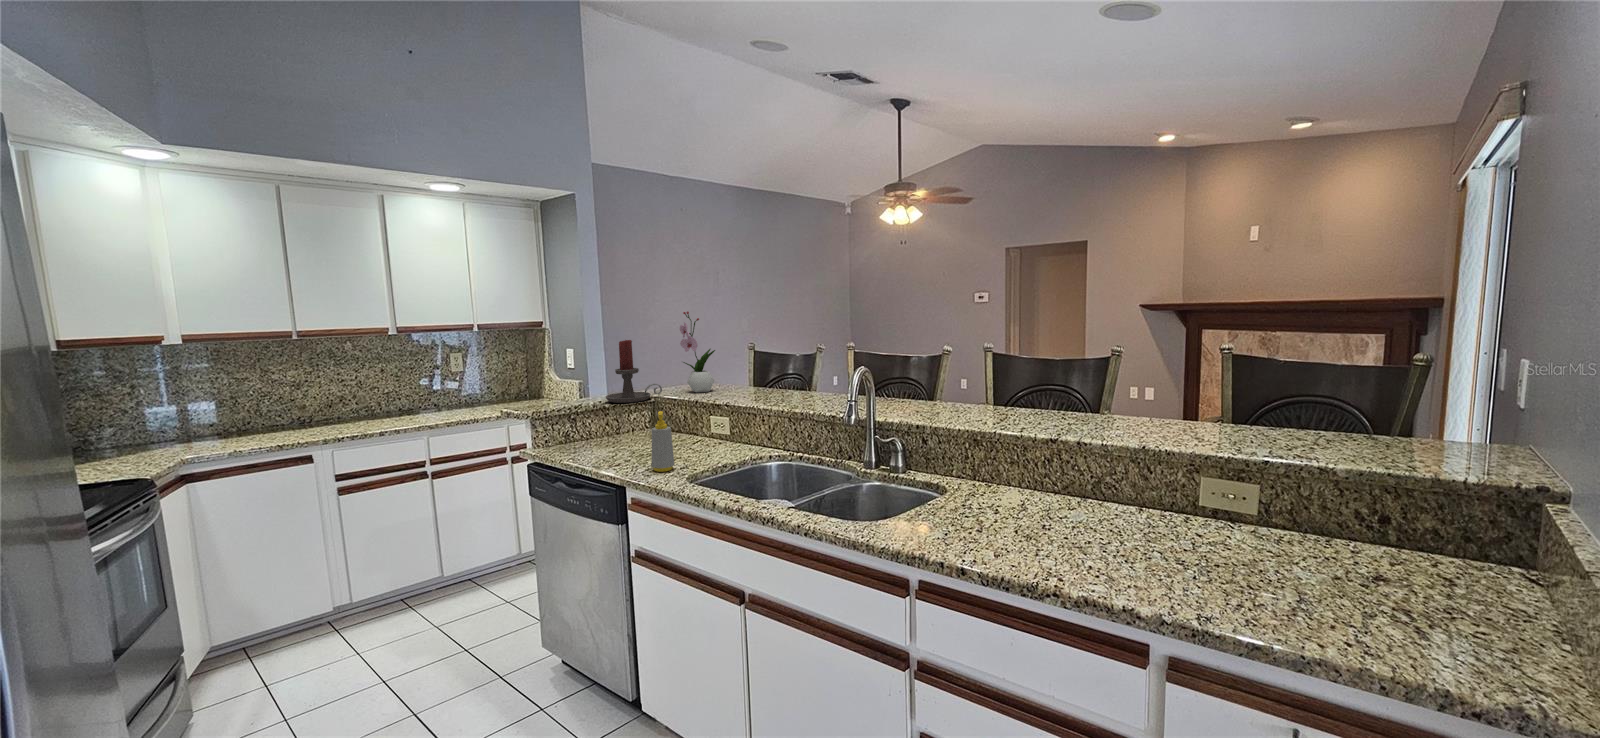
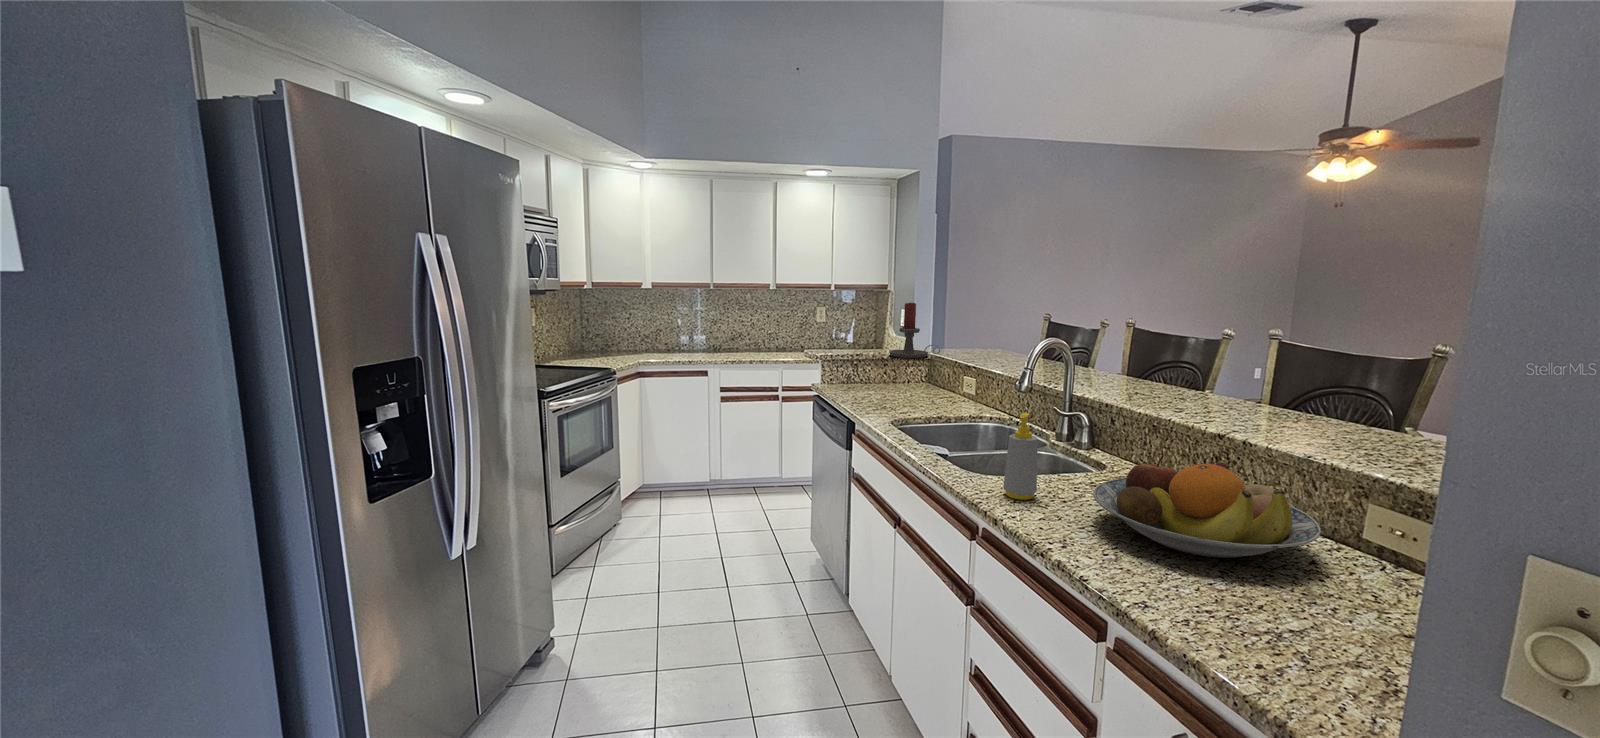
flower arrangement: present [680,311,715,393] -> none [964,280,996,358]
soap bottle: present [652,411,674,472] -> present [1003,413,1037,500]
fruit bowl: none [1033,466,1237,559] -> present [1093,455,1321,558]

